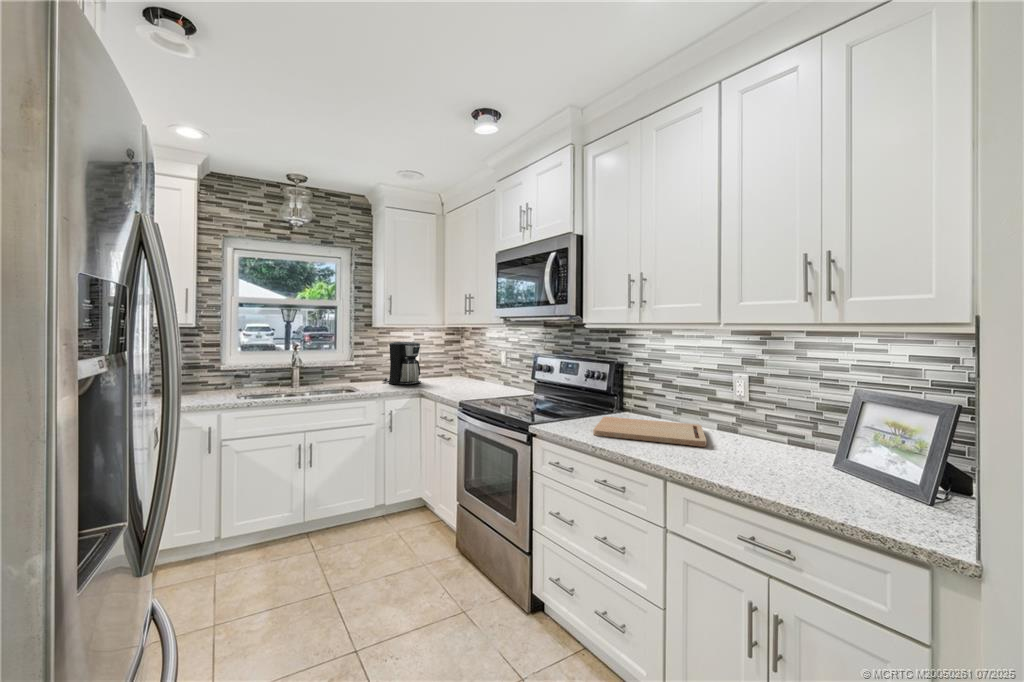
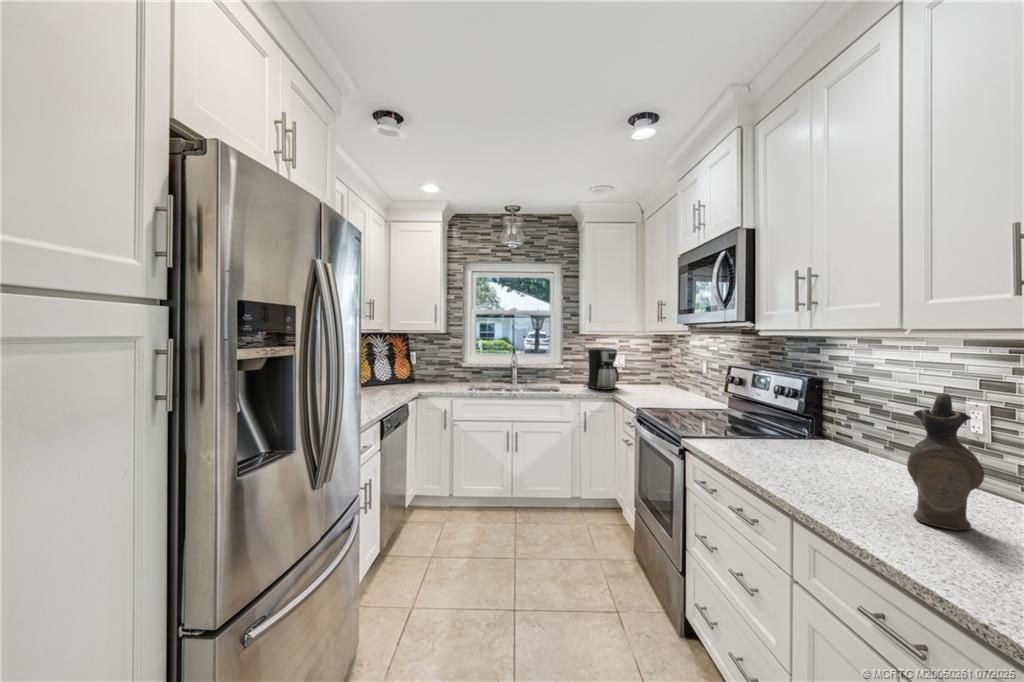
ceramic pitcher: none [749,370,798,467] -> present [907,393,984,530]
cutting board: present [593,417,706,447] -> none [731,440,908,489]

